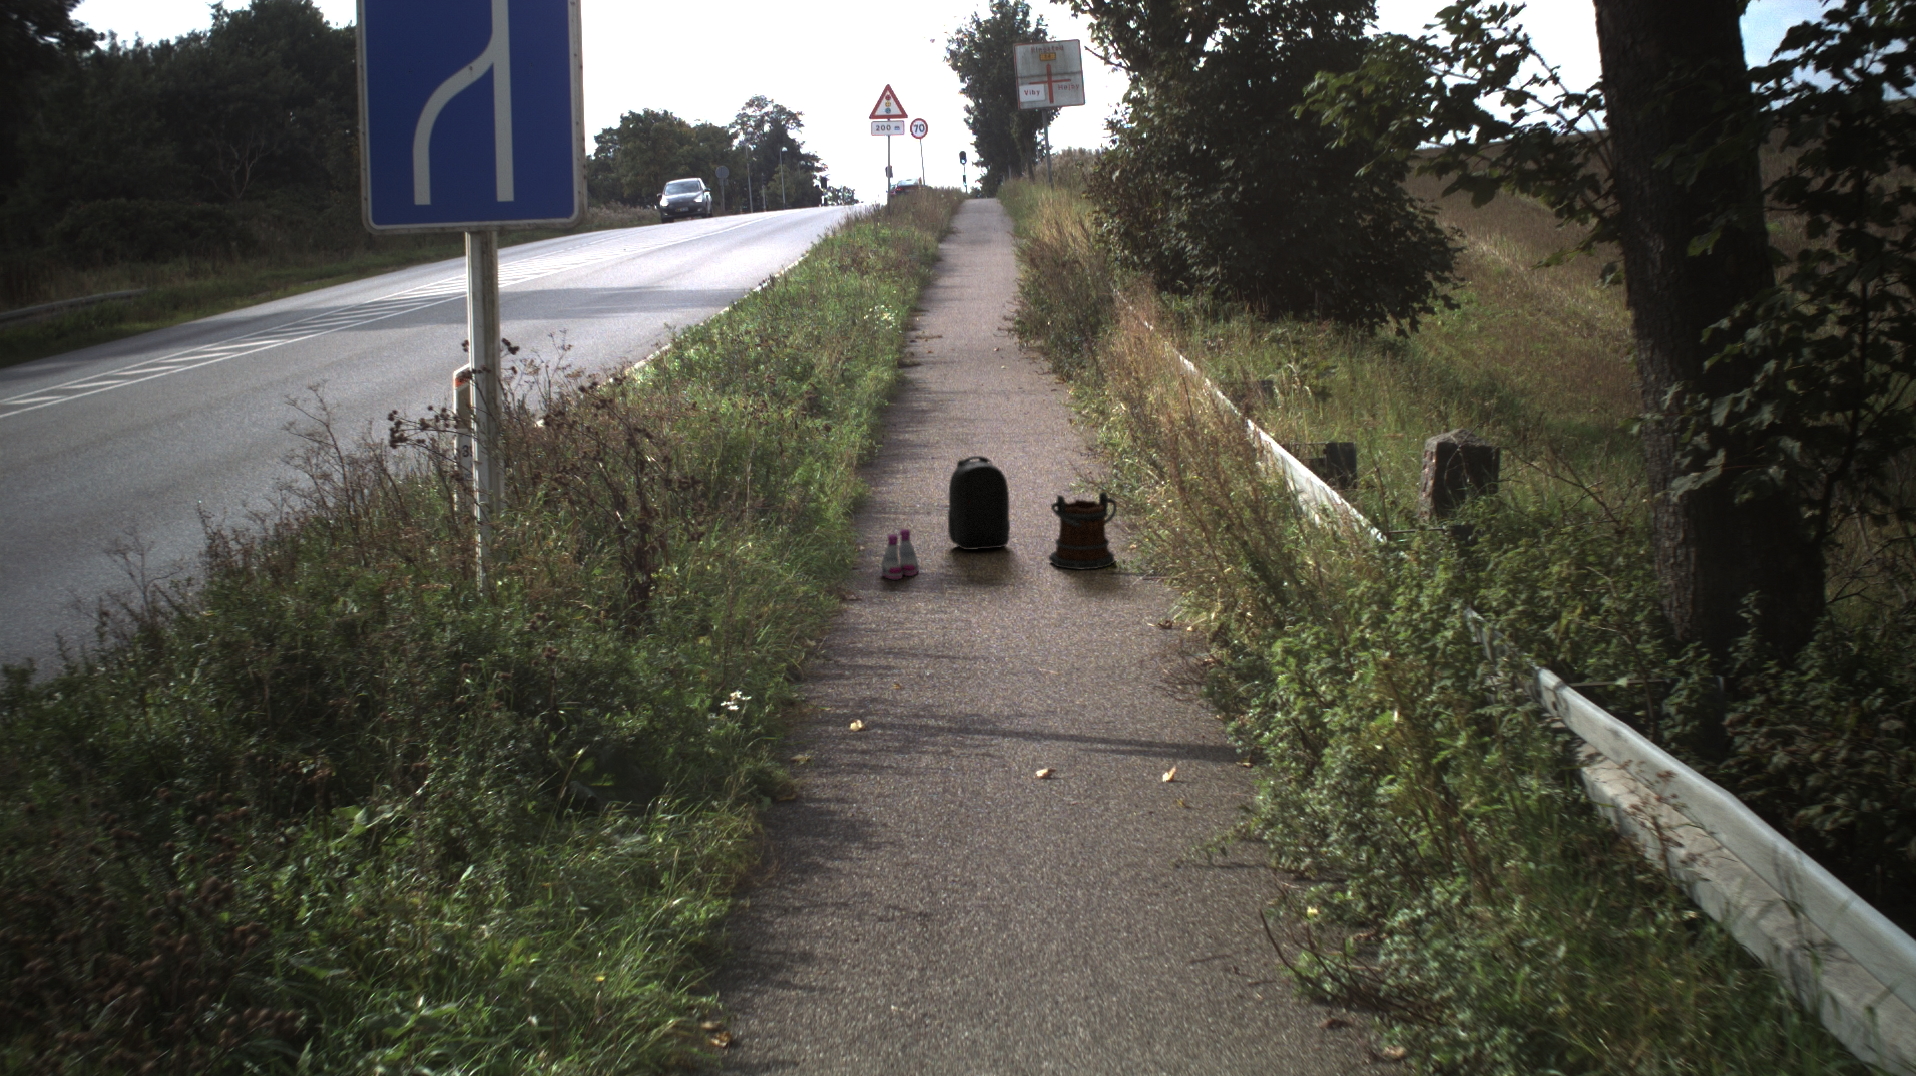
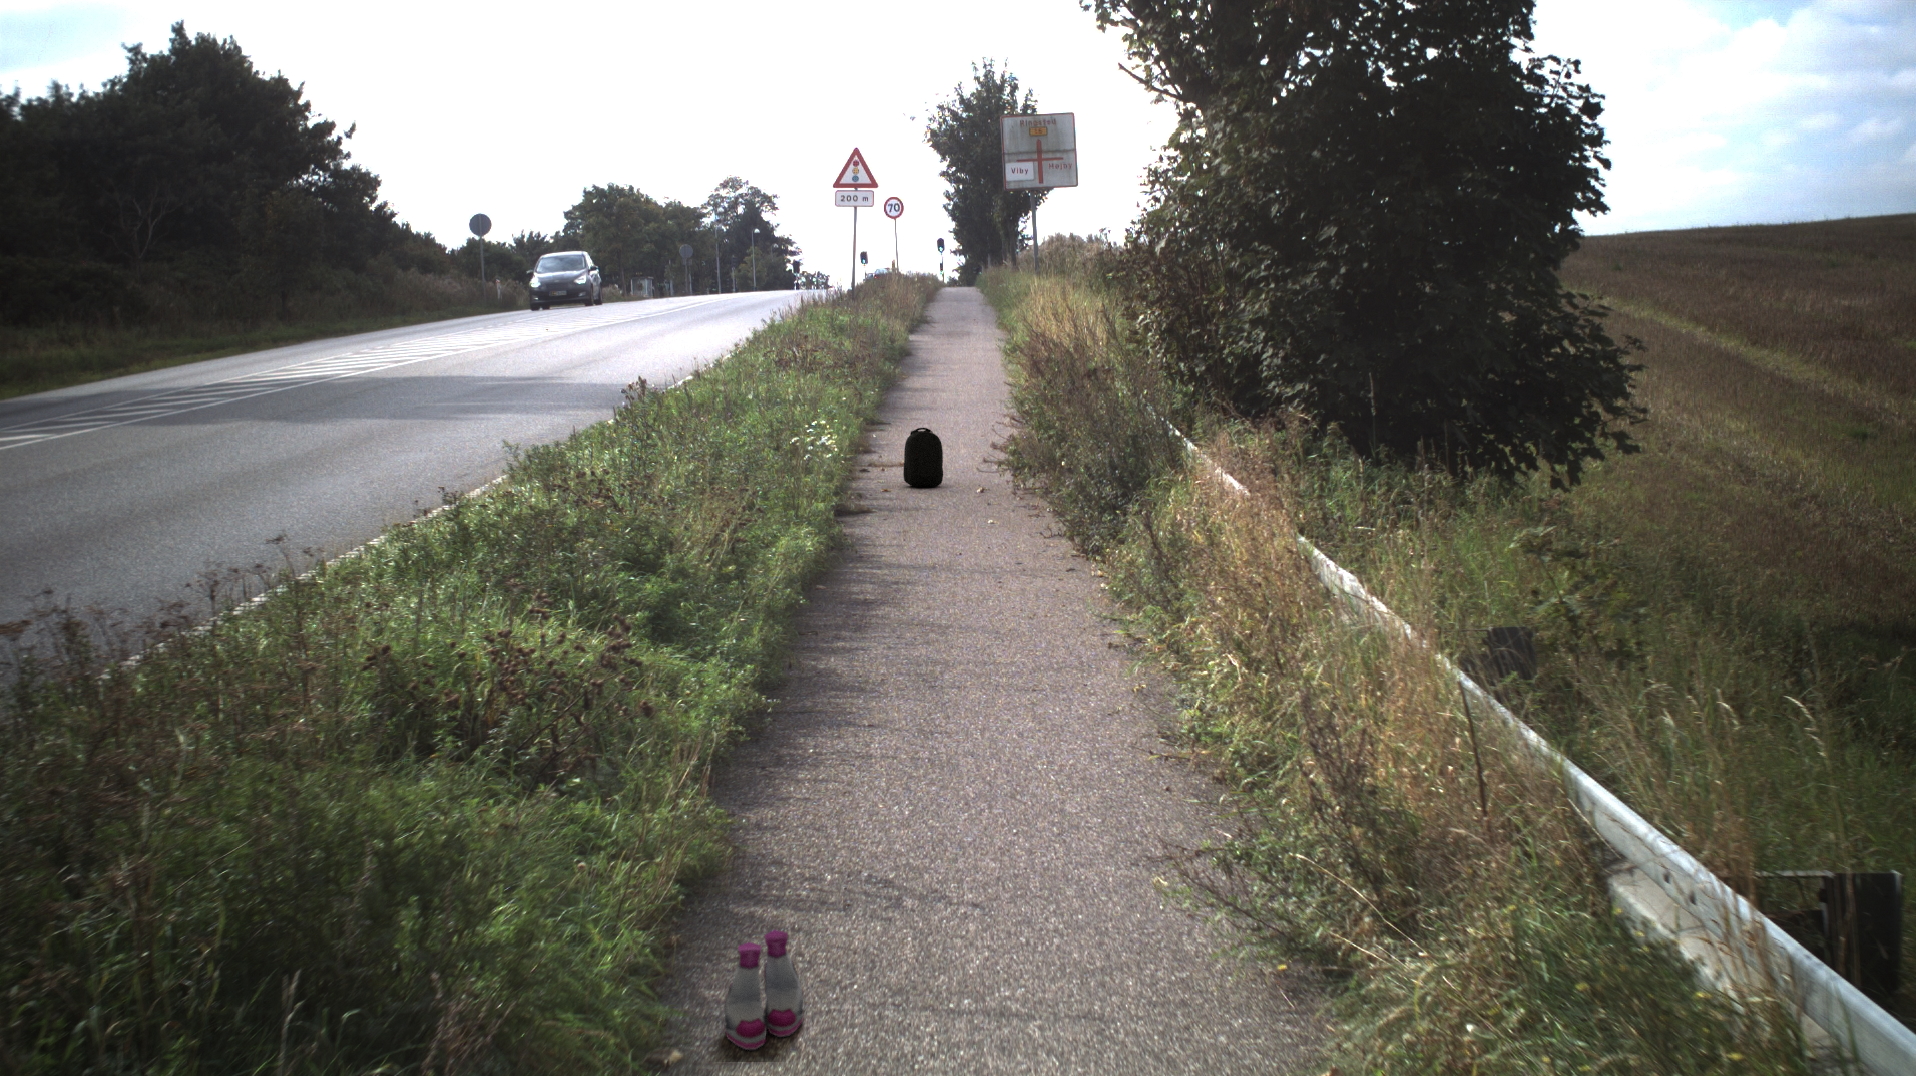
backpack: present [948,456,1010,550] -> present [903,428,943,487]
bucket: present [1049,492,1117,570] -> none [1077,854,1223,1027]

